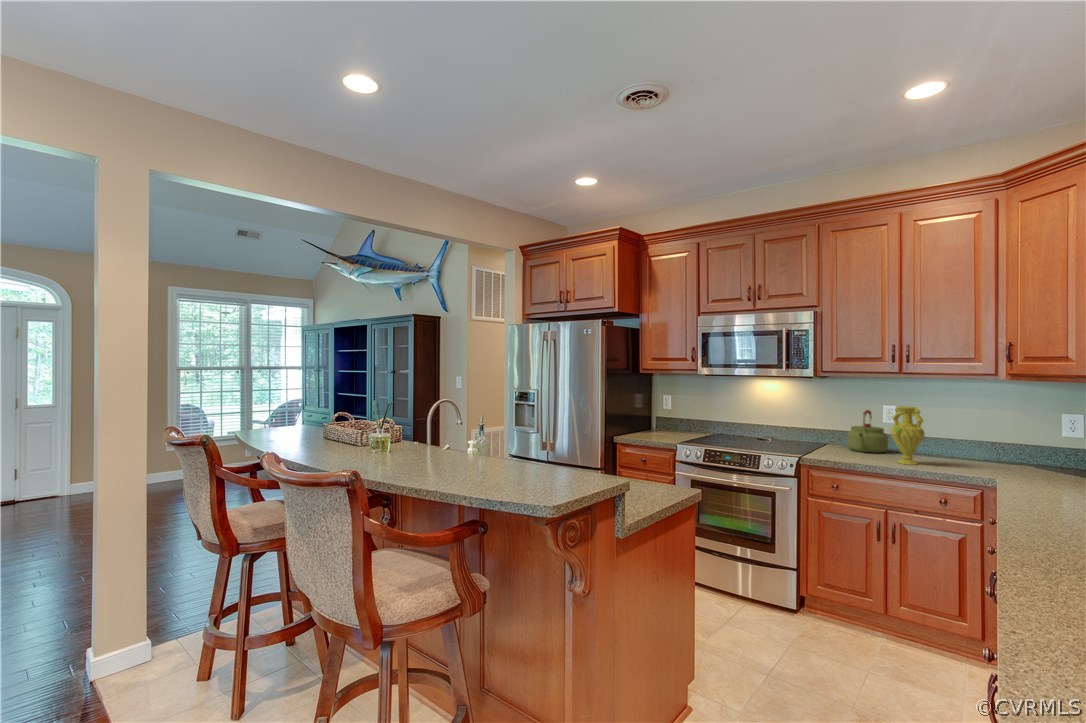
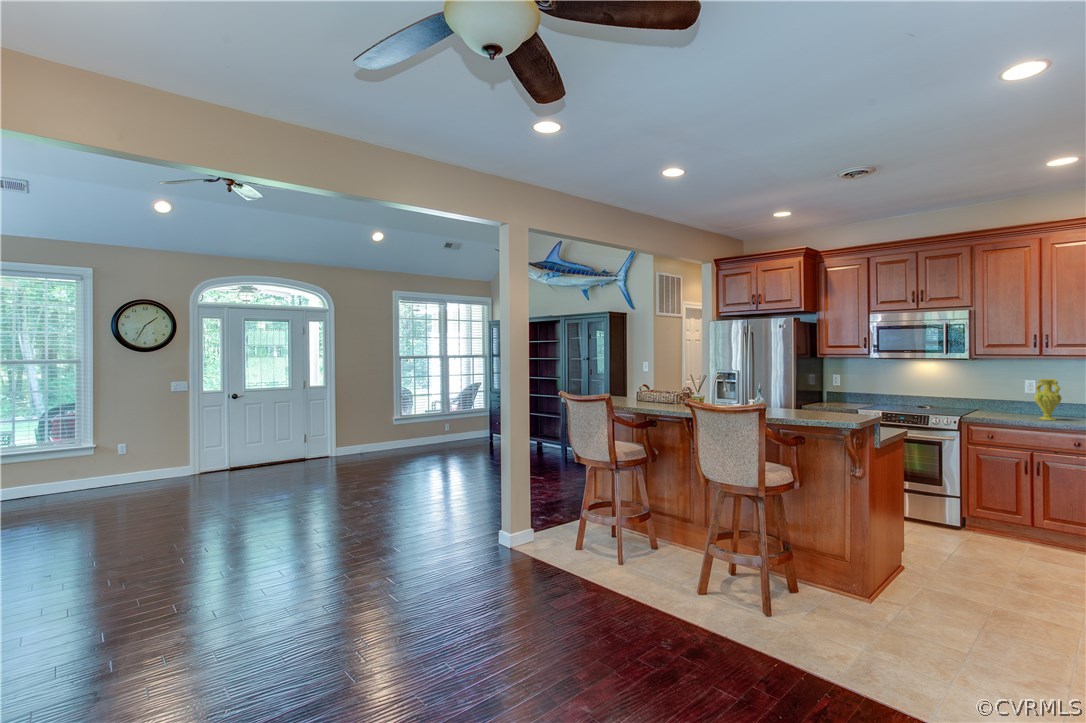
kettle: present [847,410,888,453] -> none [997,383,1032,414]

